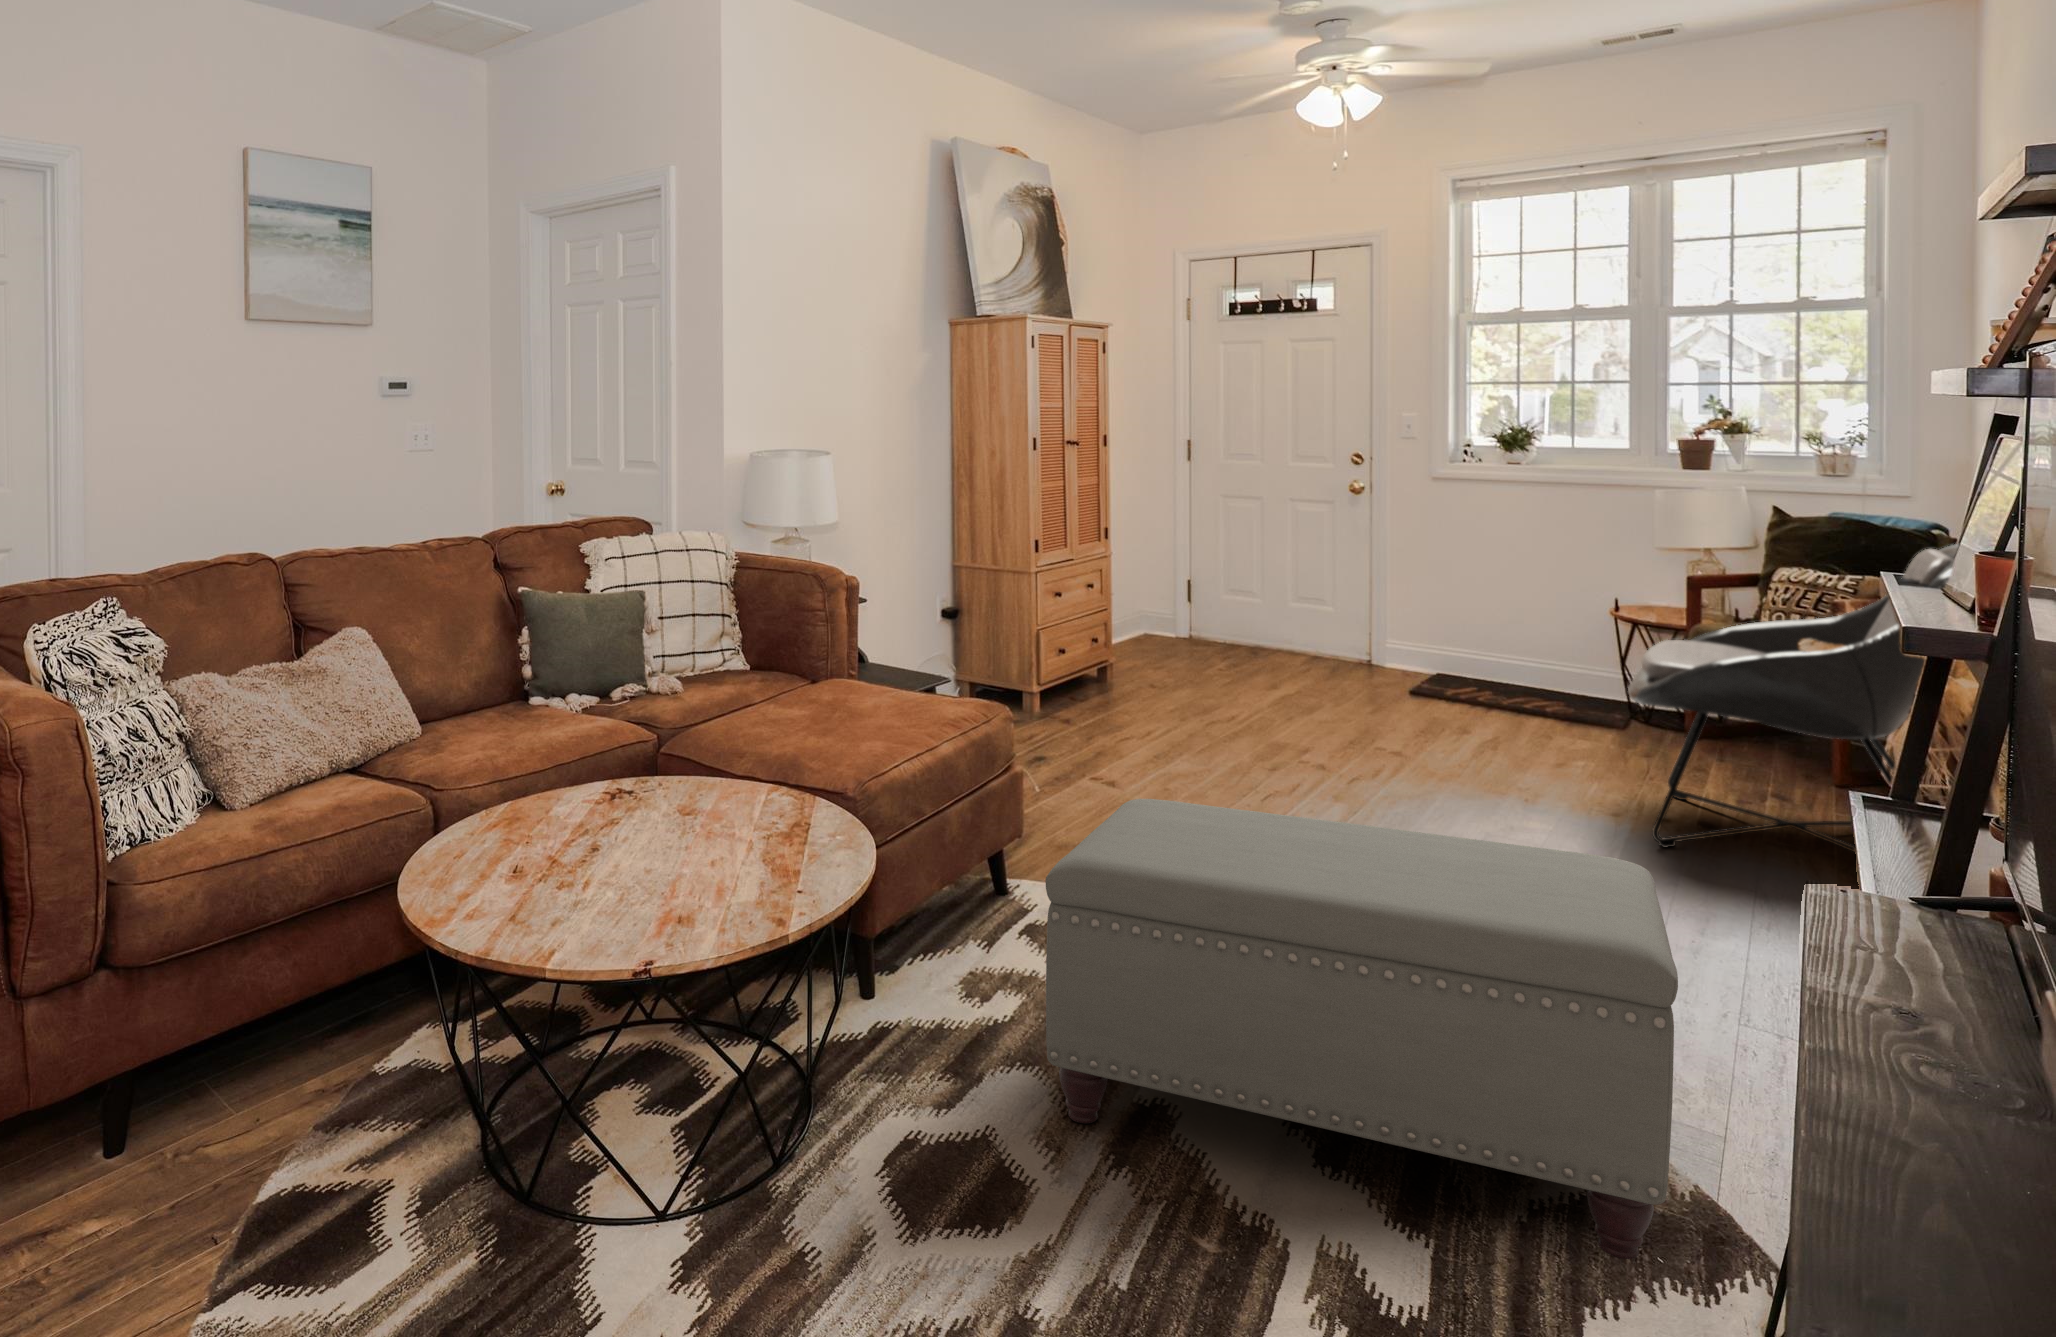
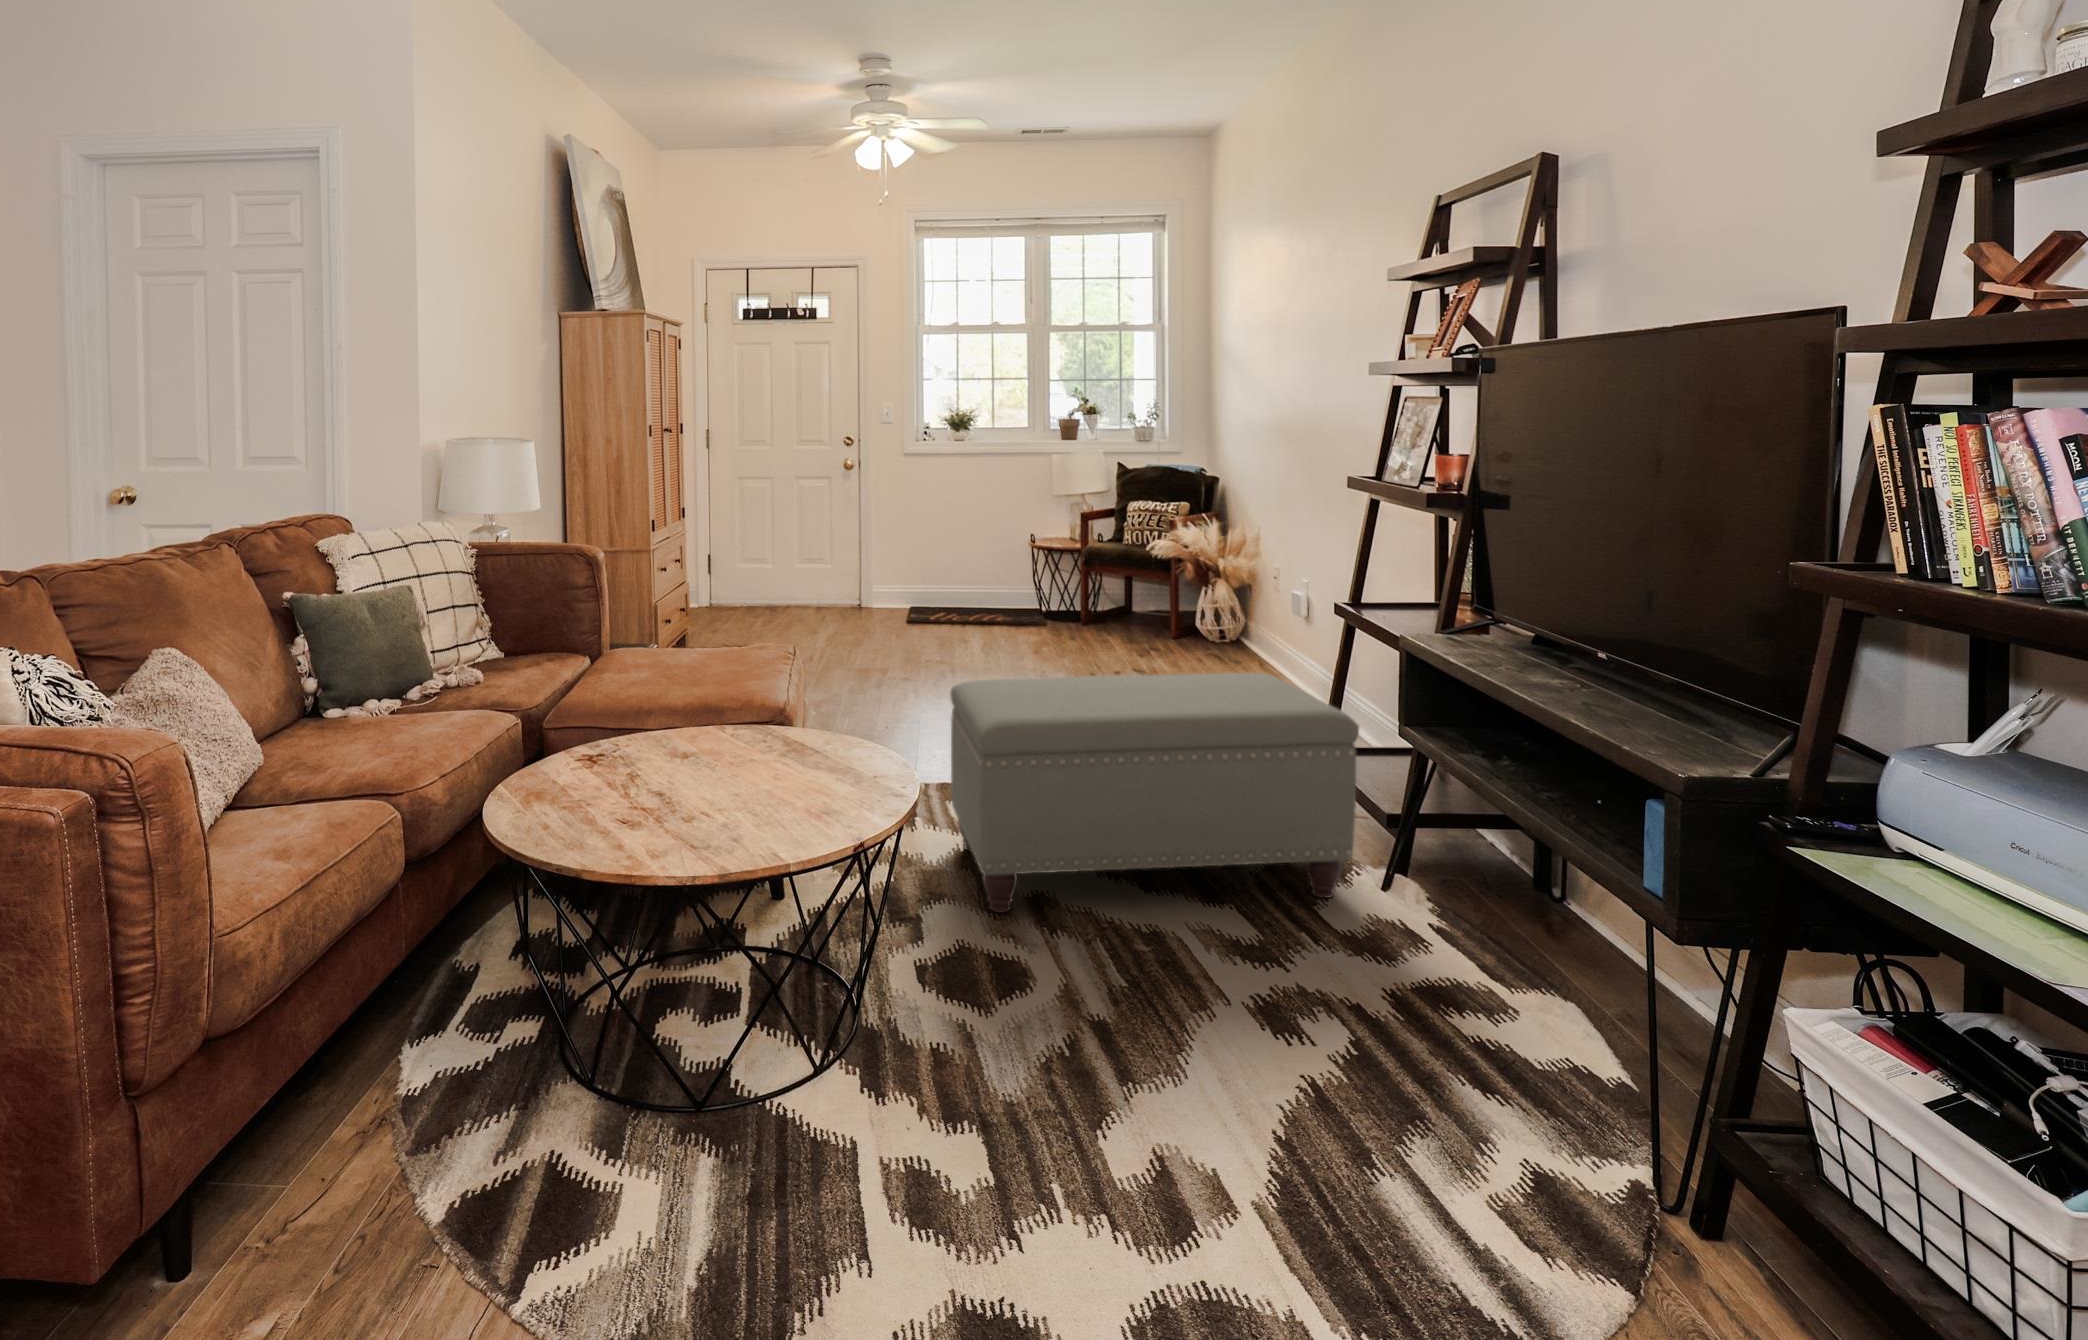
lounge chair: present [1628,544,1959,853] -> none [1098,479,1290,688]

